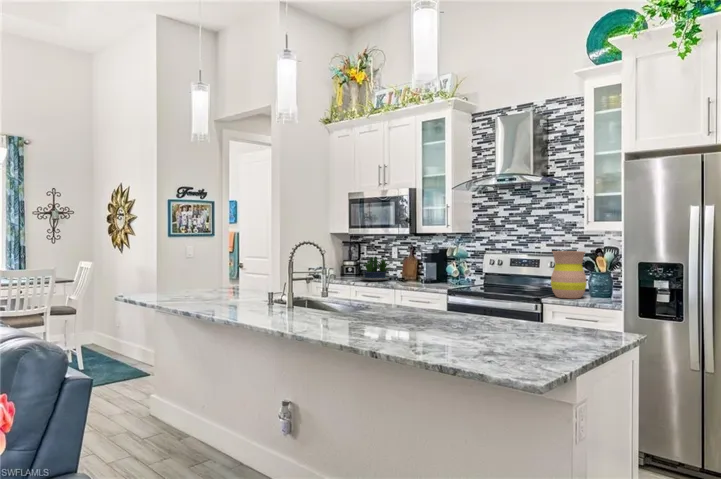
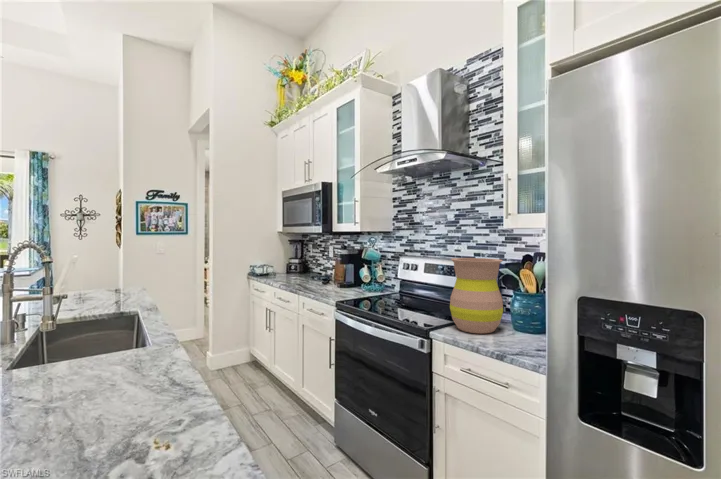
potted plant: present [361,257,390,281] -> none [283,256,319,282]

